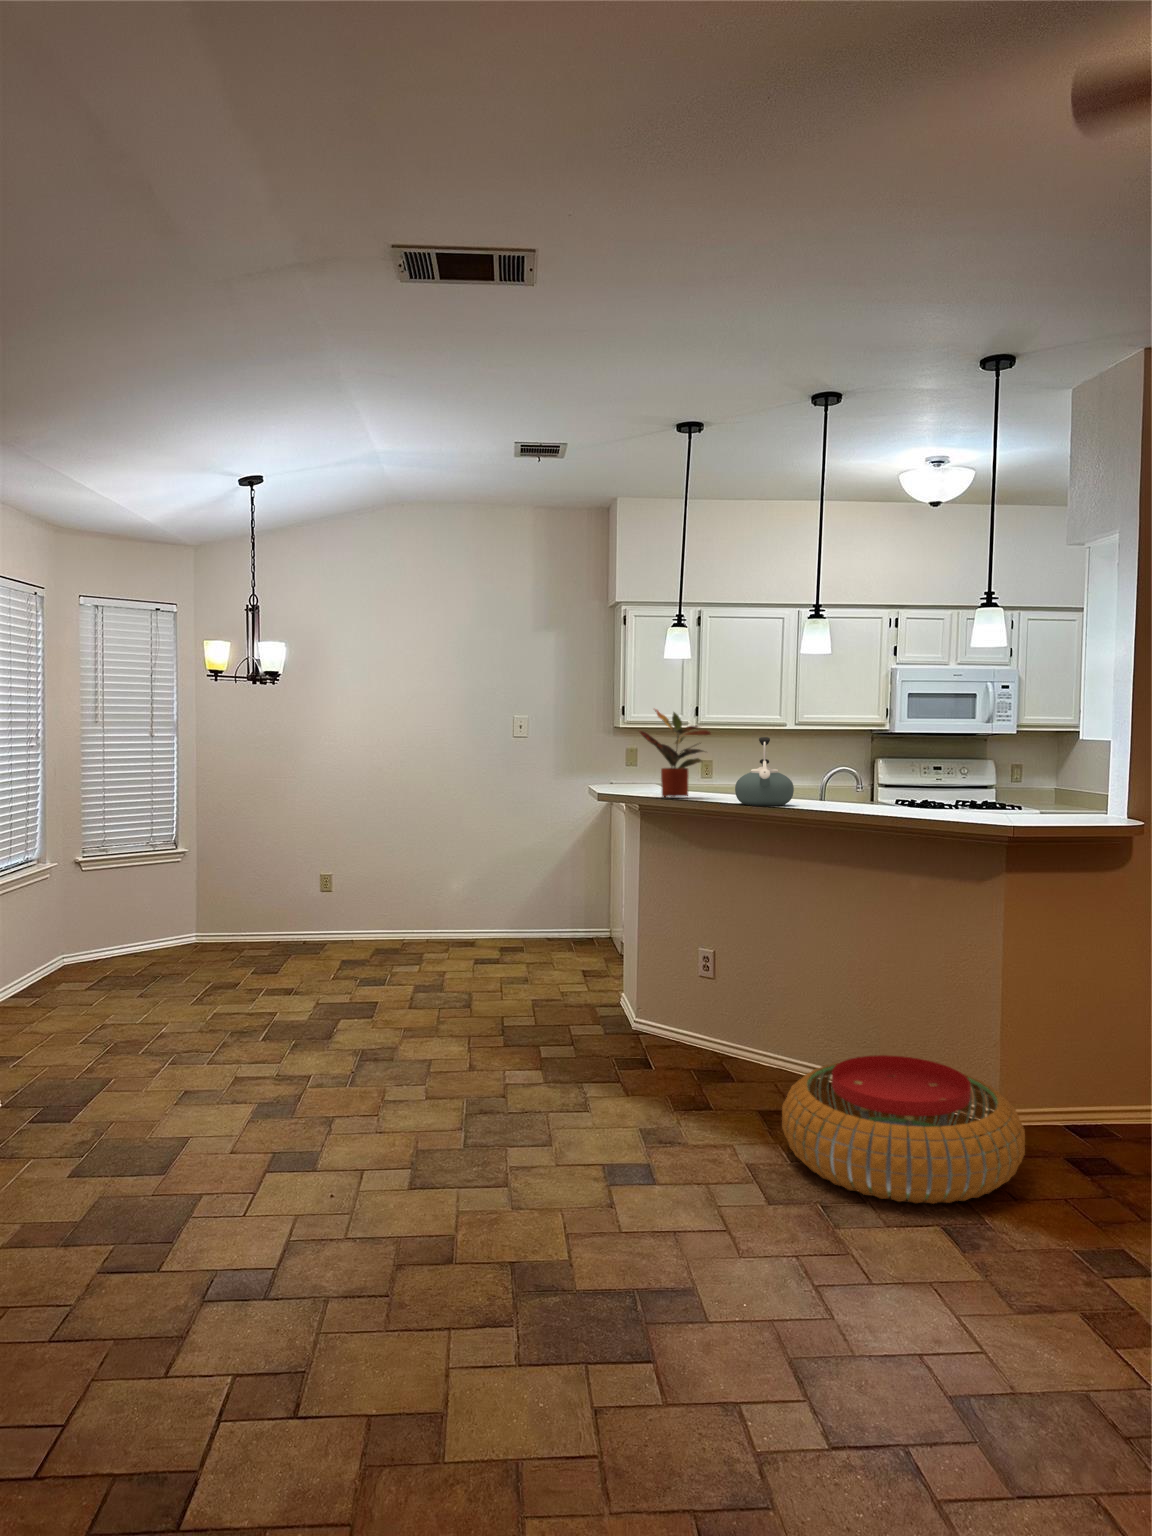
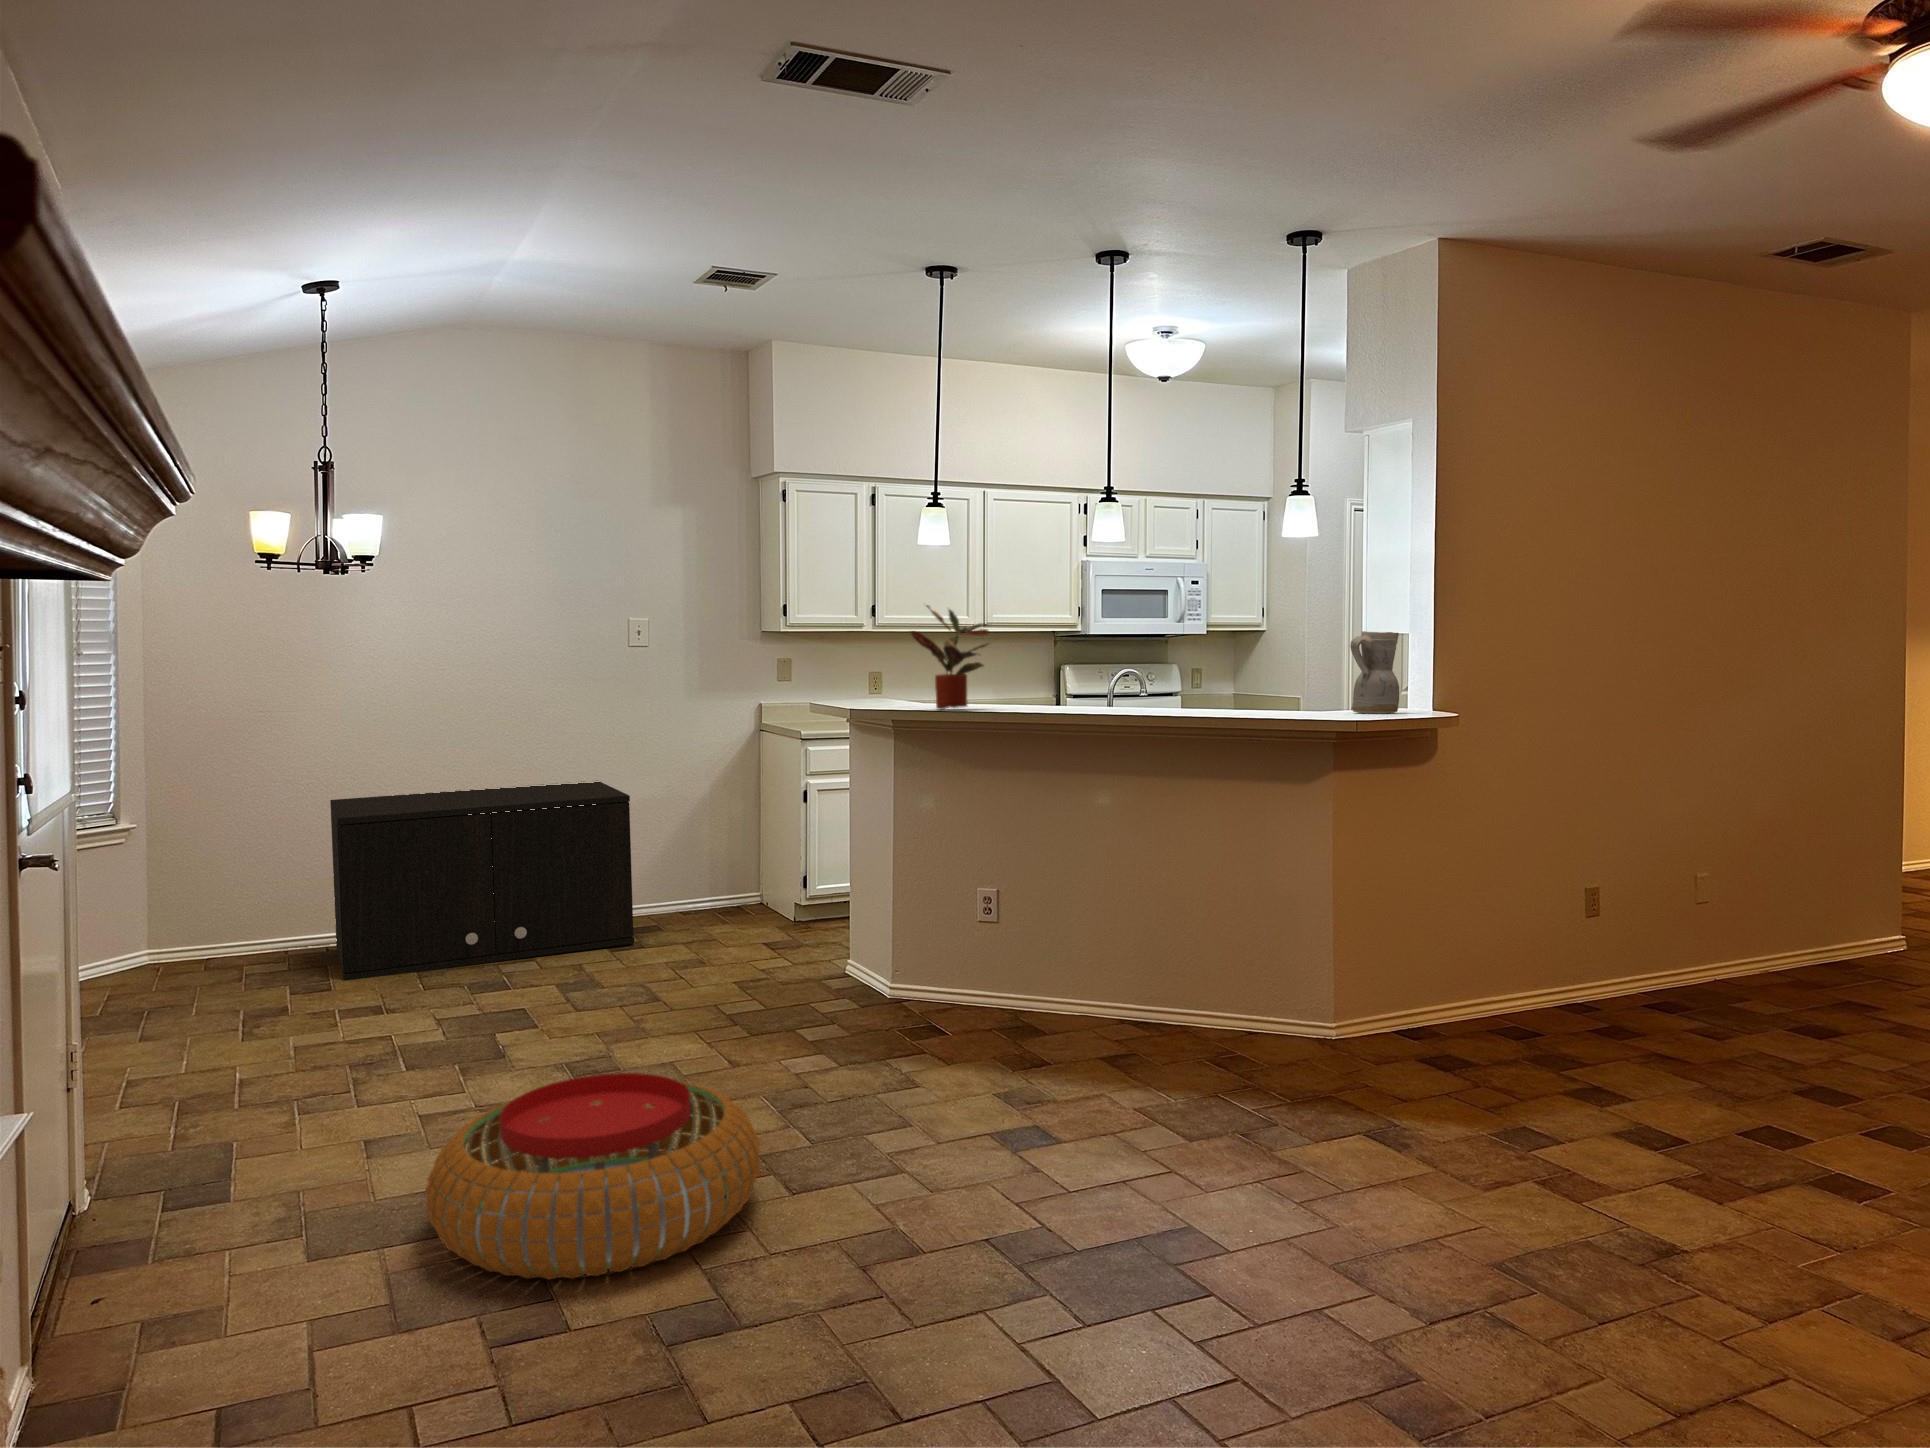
kettle: present [735,737,794,806] -> none [1041,635,1106,712]
ceramic pitcher: none [1014,740,1071,822] -> present [1350,631,1399,714]
storage cabinet: none [287,837,491,968] -> present [330,782,634,981]
pouf: present [782,1055,1025,1204] -> present [426,1073,760,1279]

